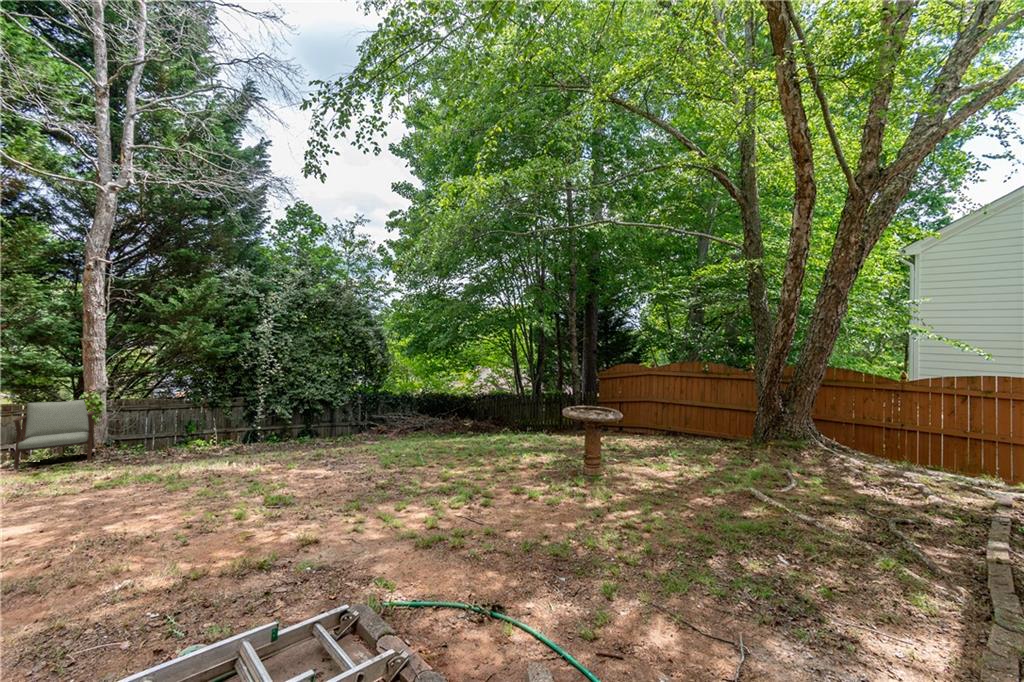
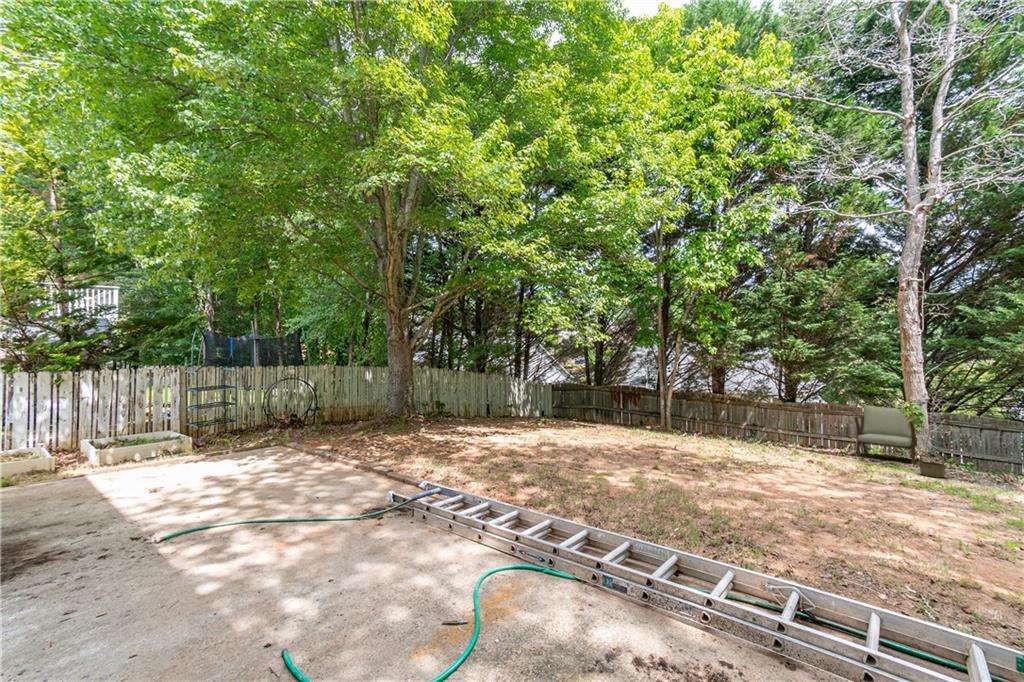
basket: none [99,444,130,469] -> present [917,454,947,478]

